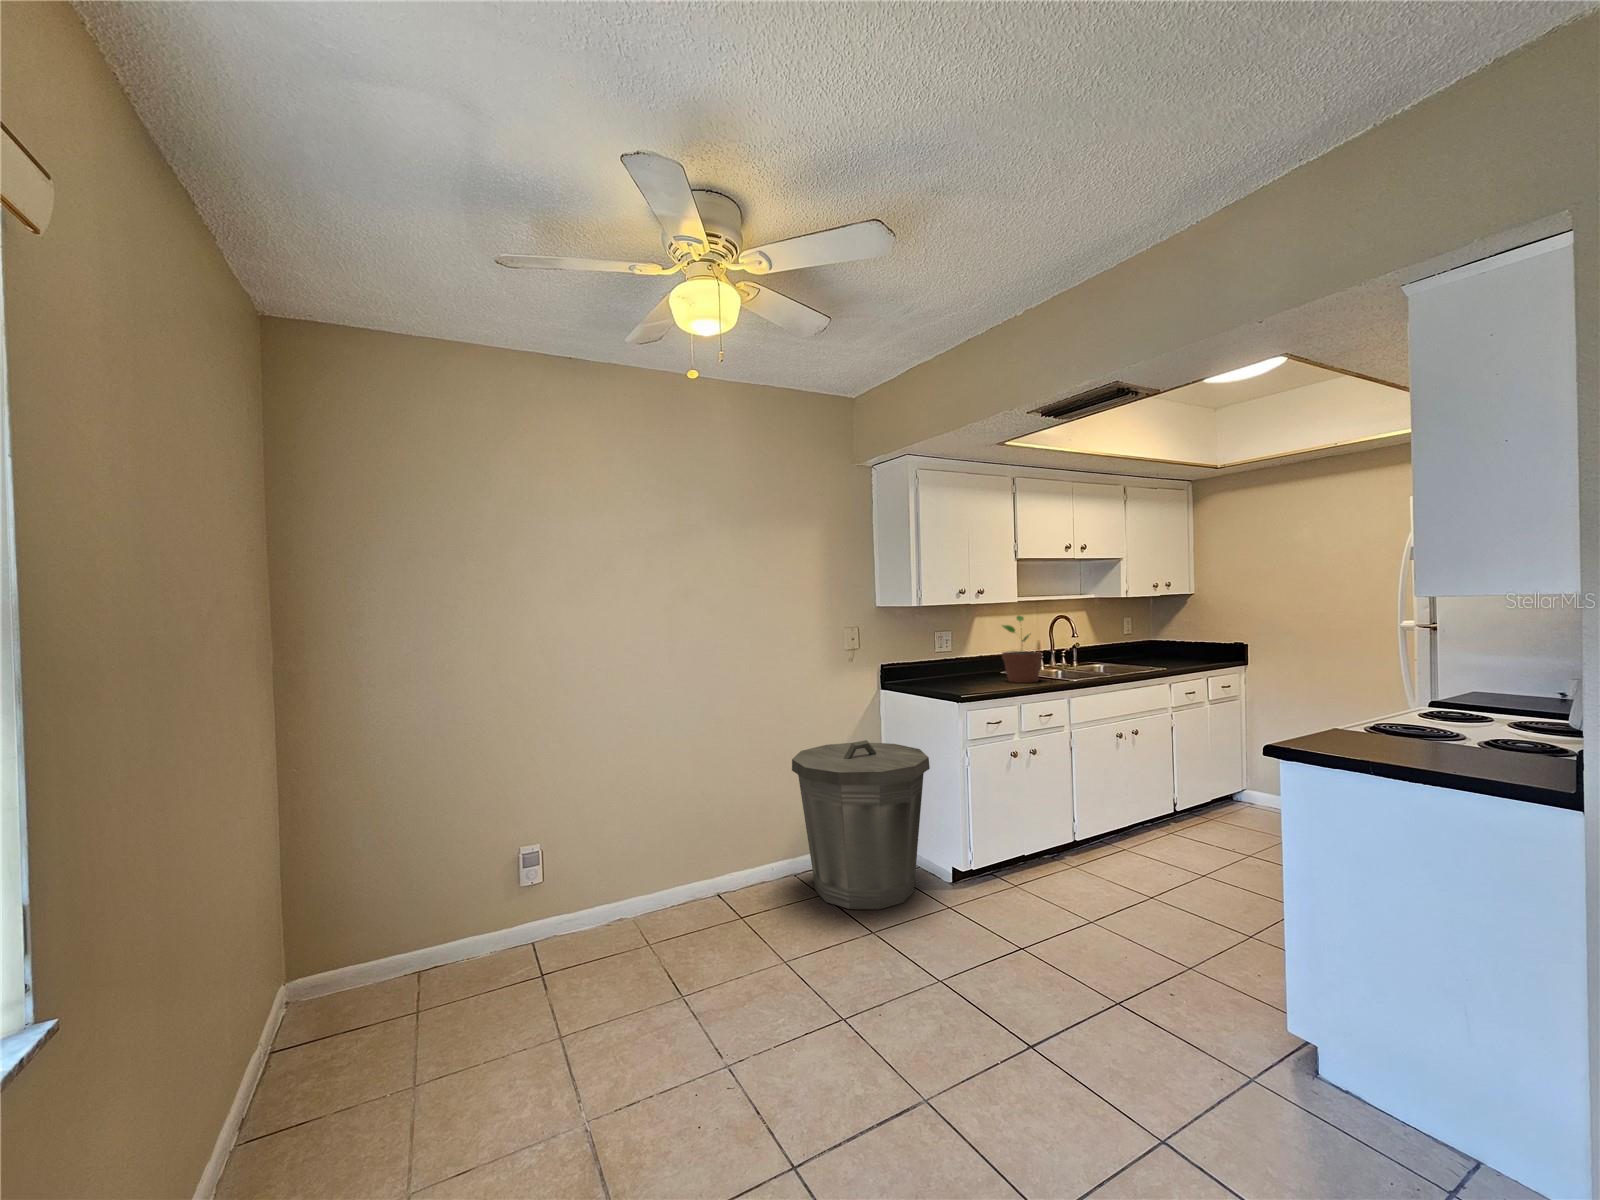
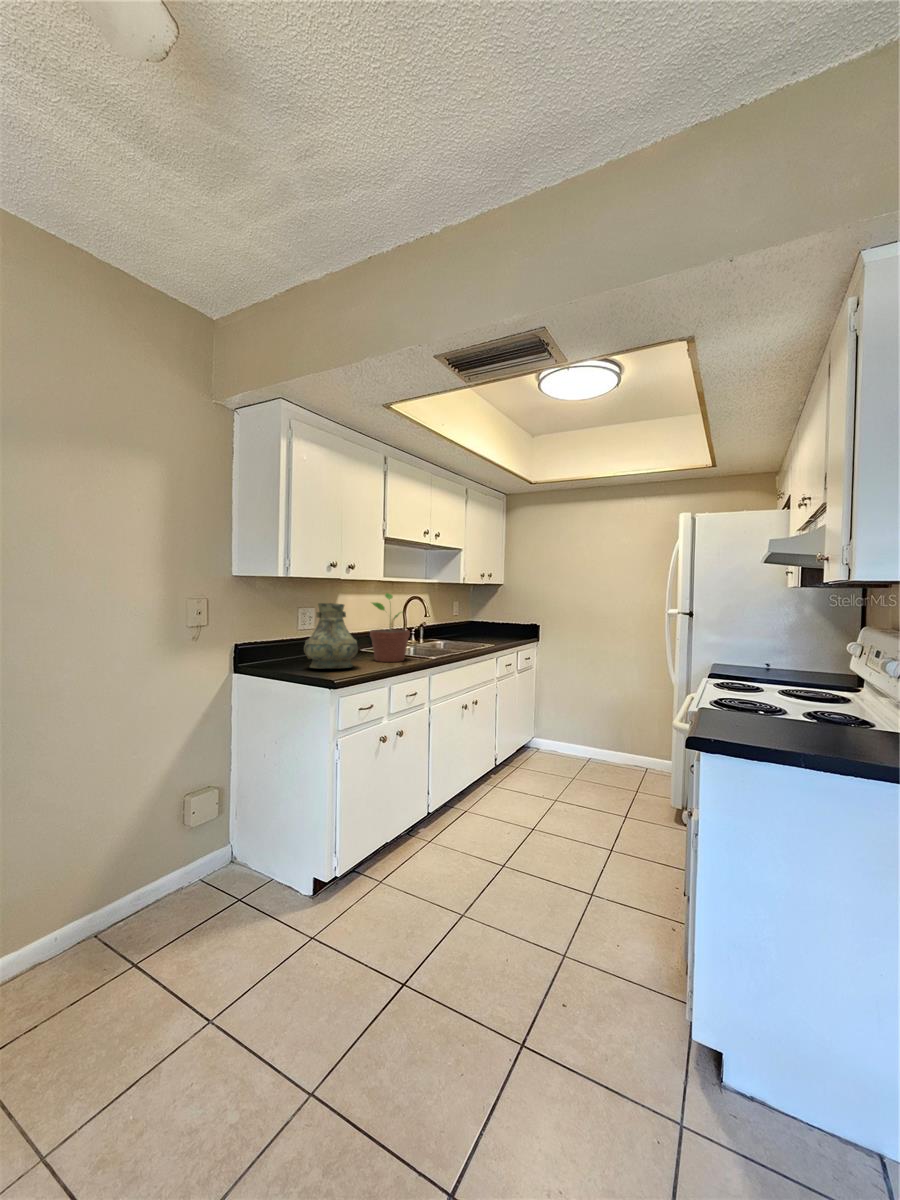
vase: none [937,628,986,686] -> present [304,603,358,669]
trash can: present [792,740,930,909] -> none [89,740,296,989]

